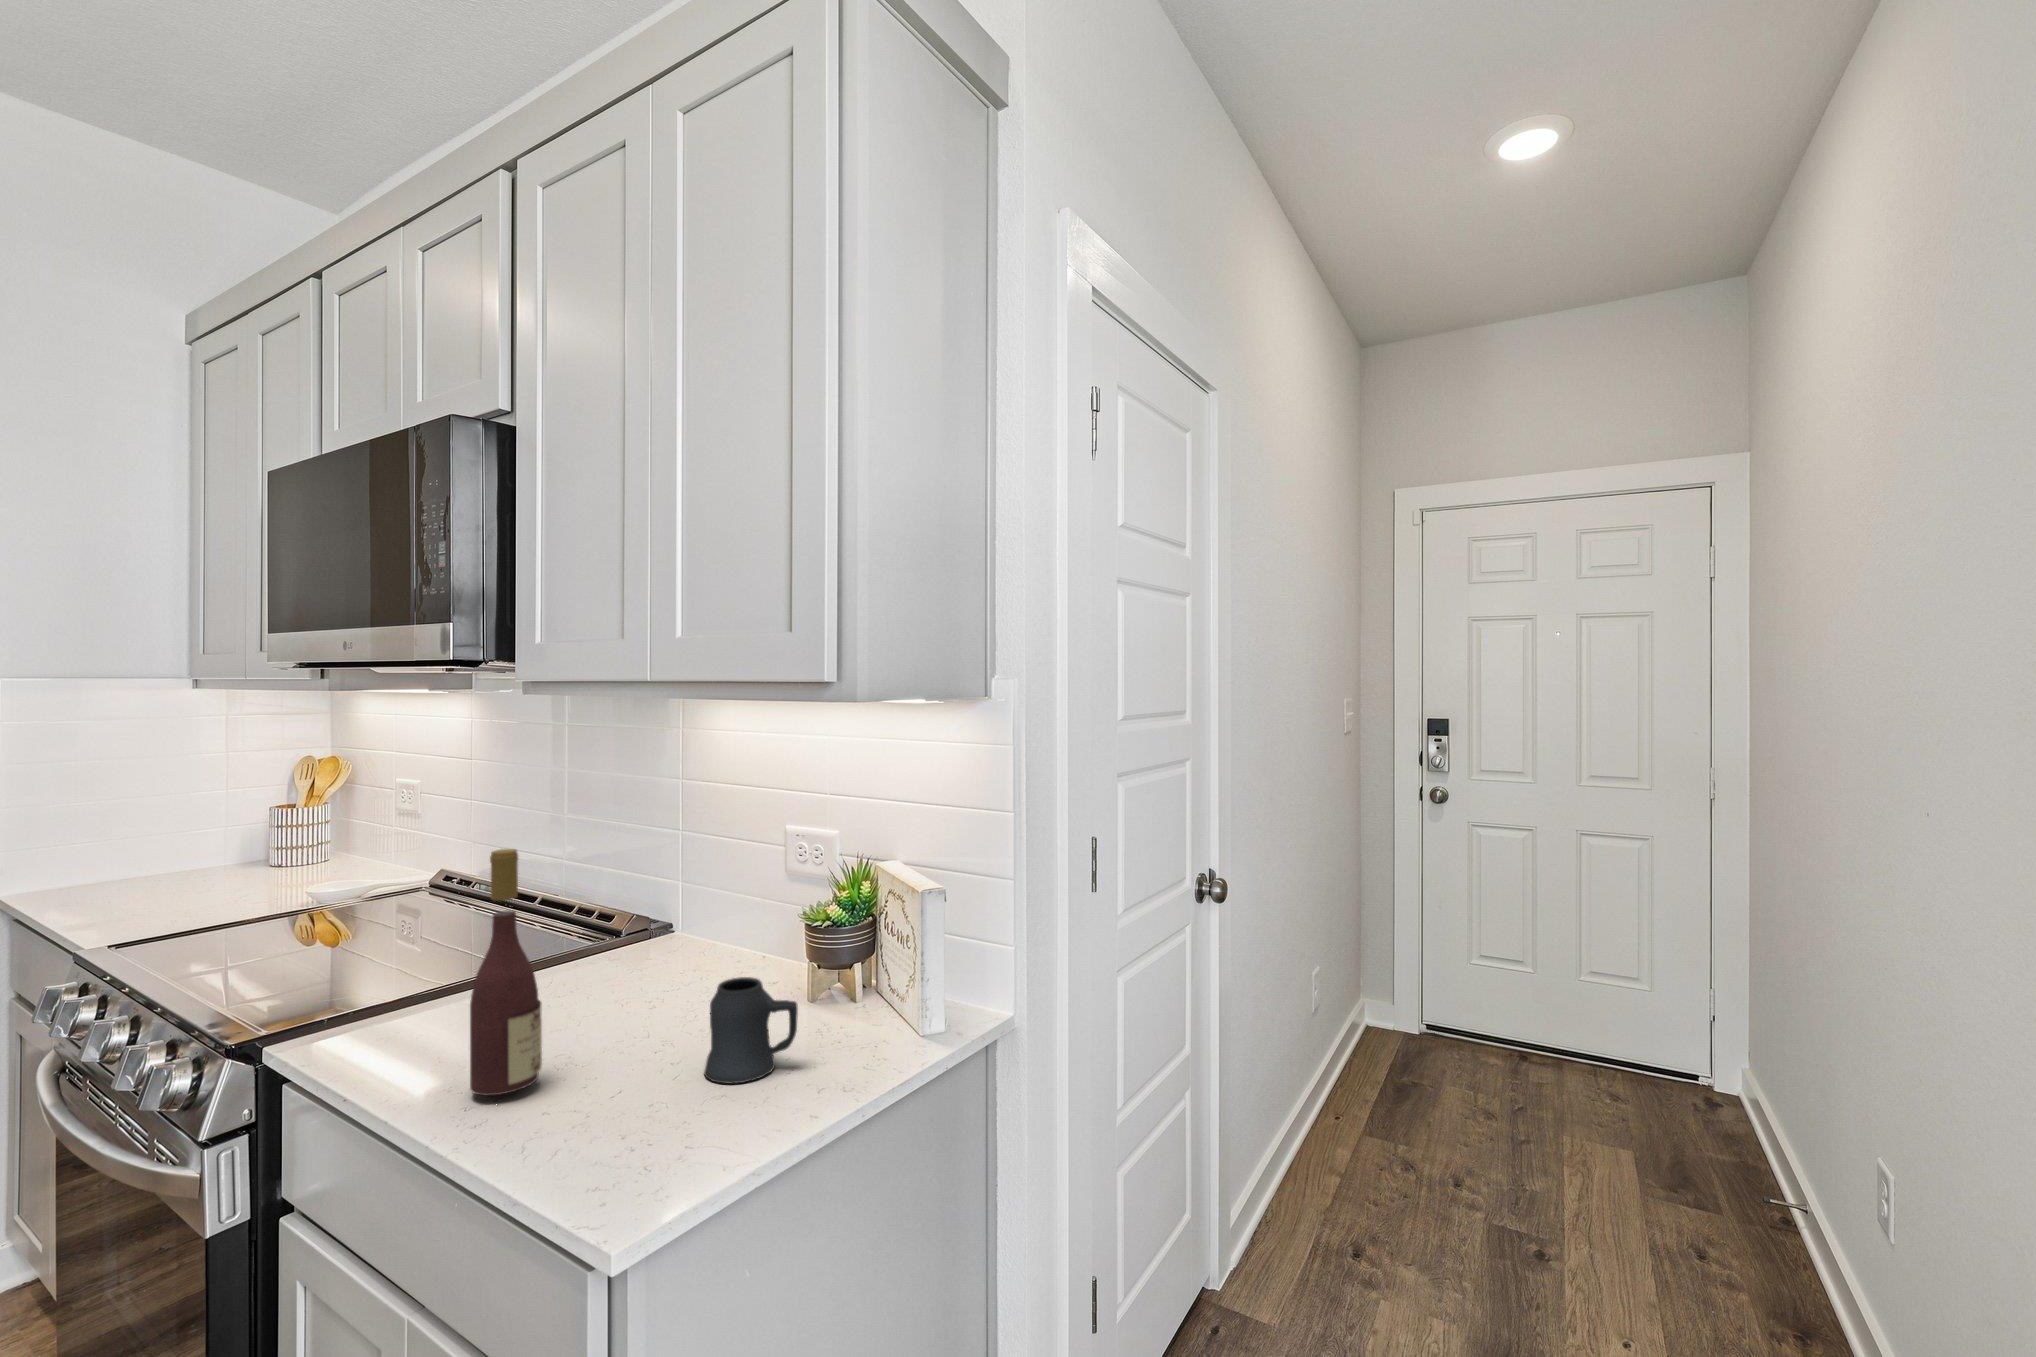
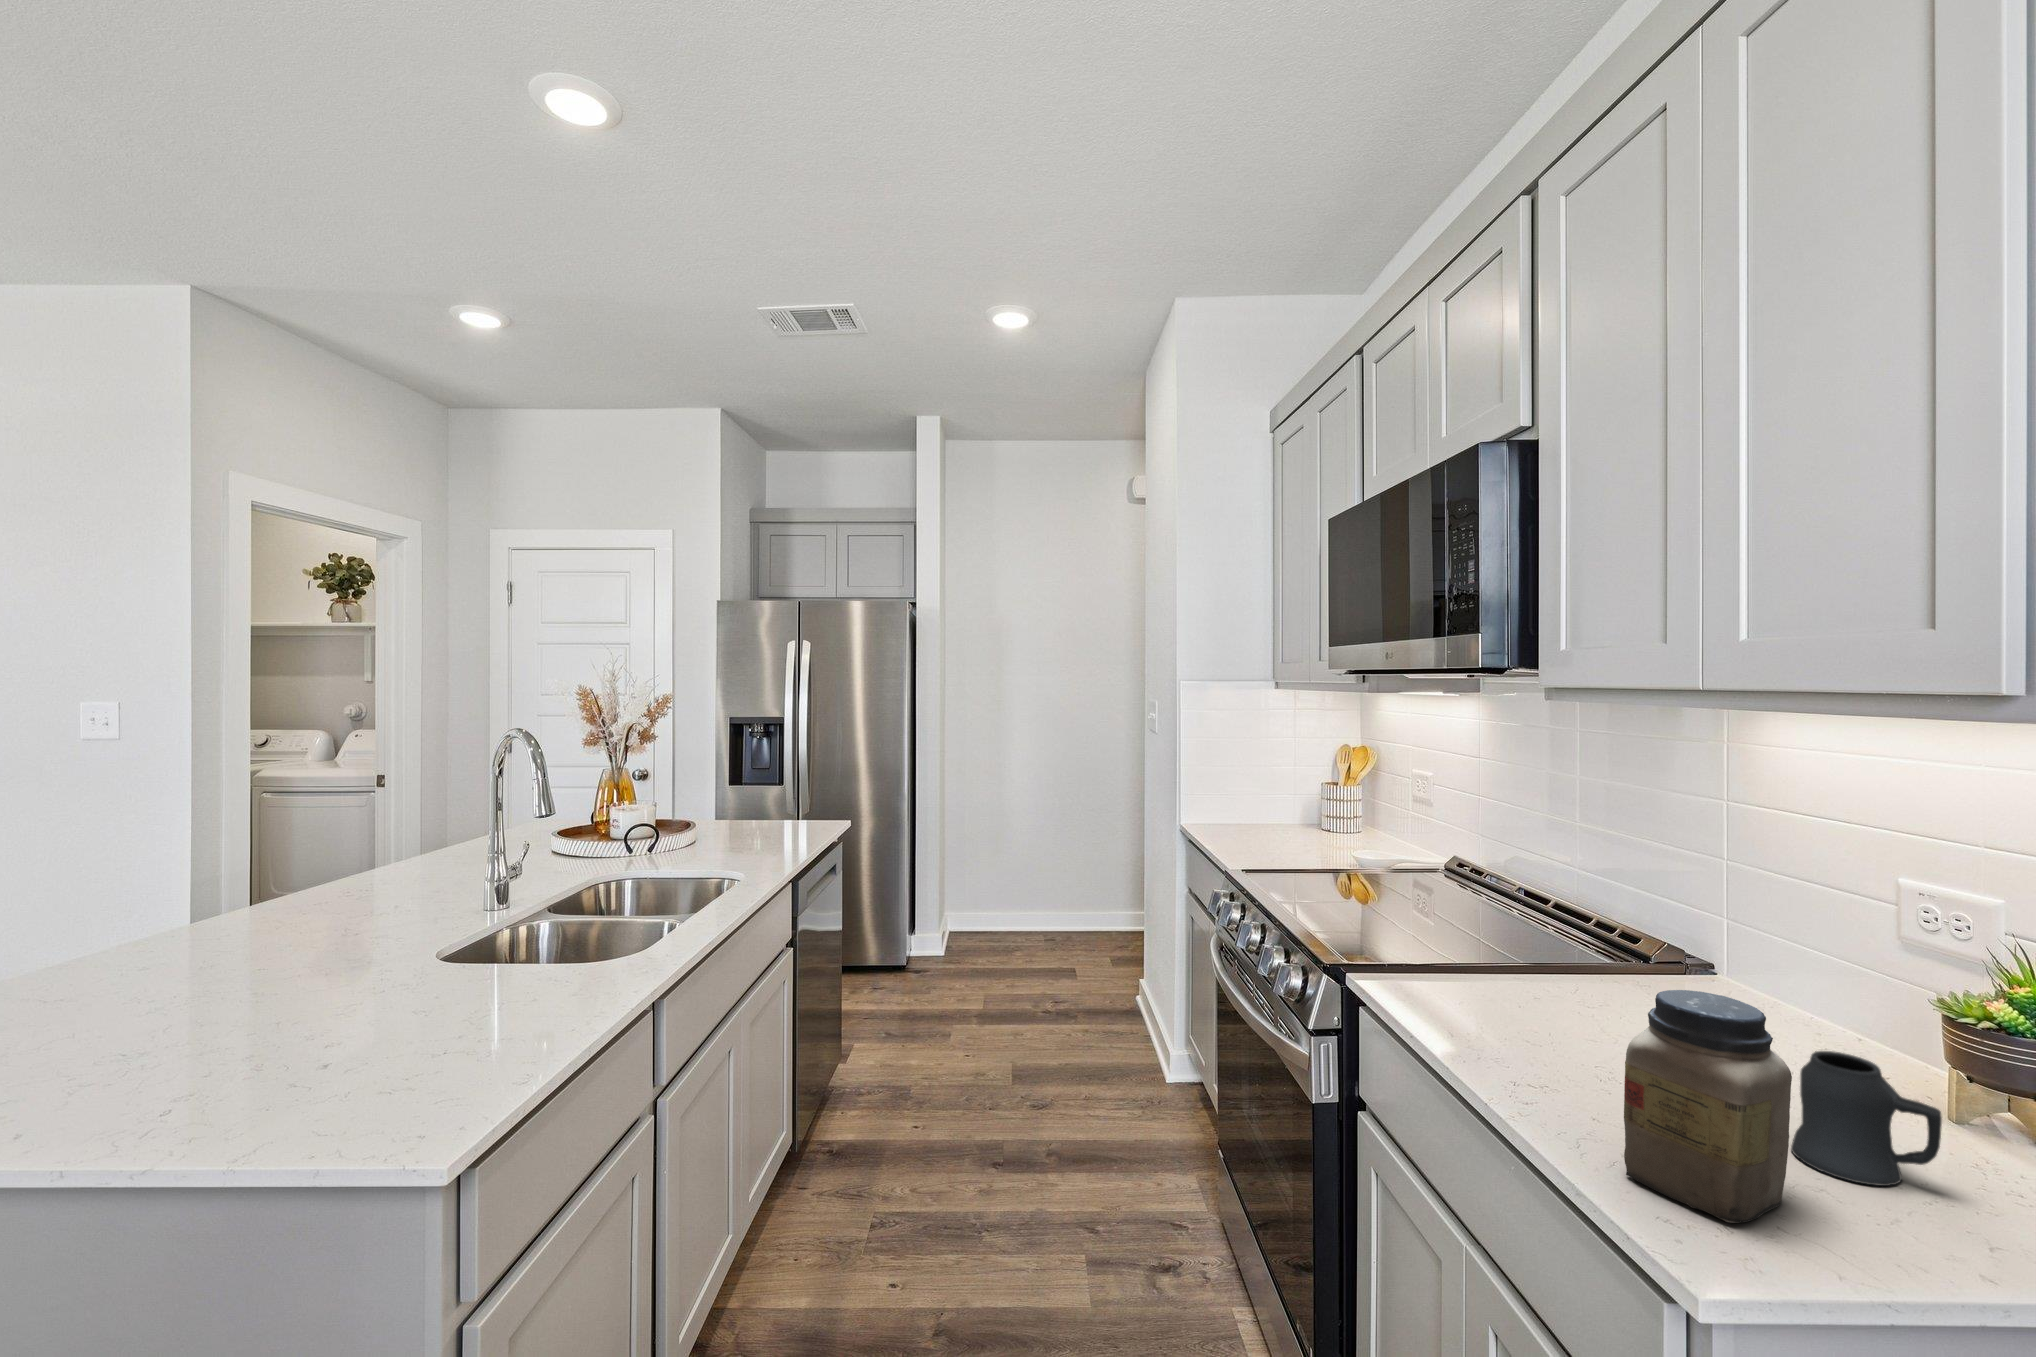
wine bottle: present [470,849,542,1096] -> none [1518,853,1590,1096]
jar: none [559,955,696,1163] -> present [1624,990,1792,1223]

